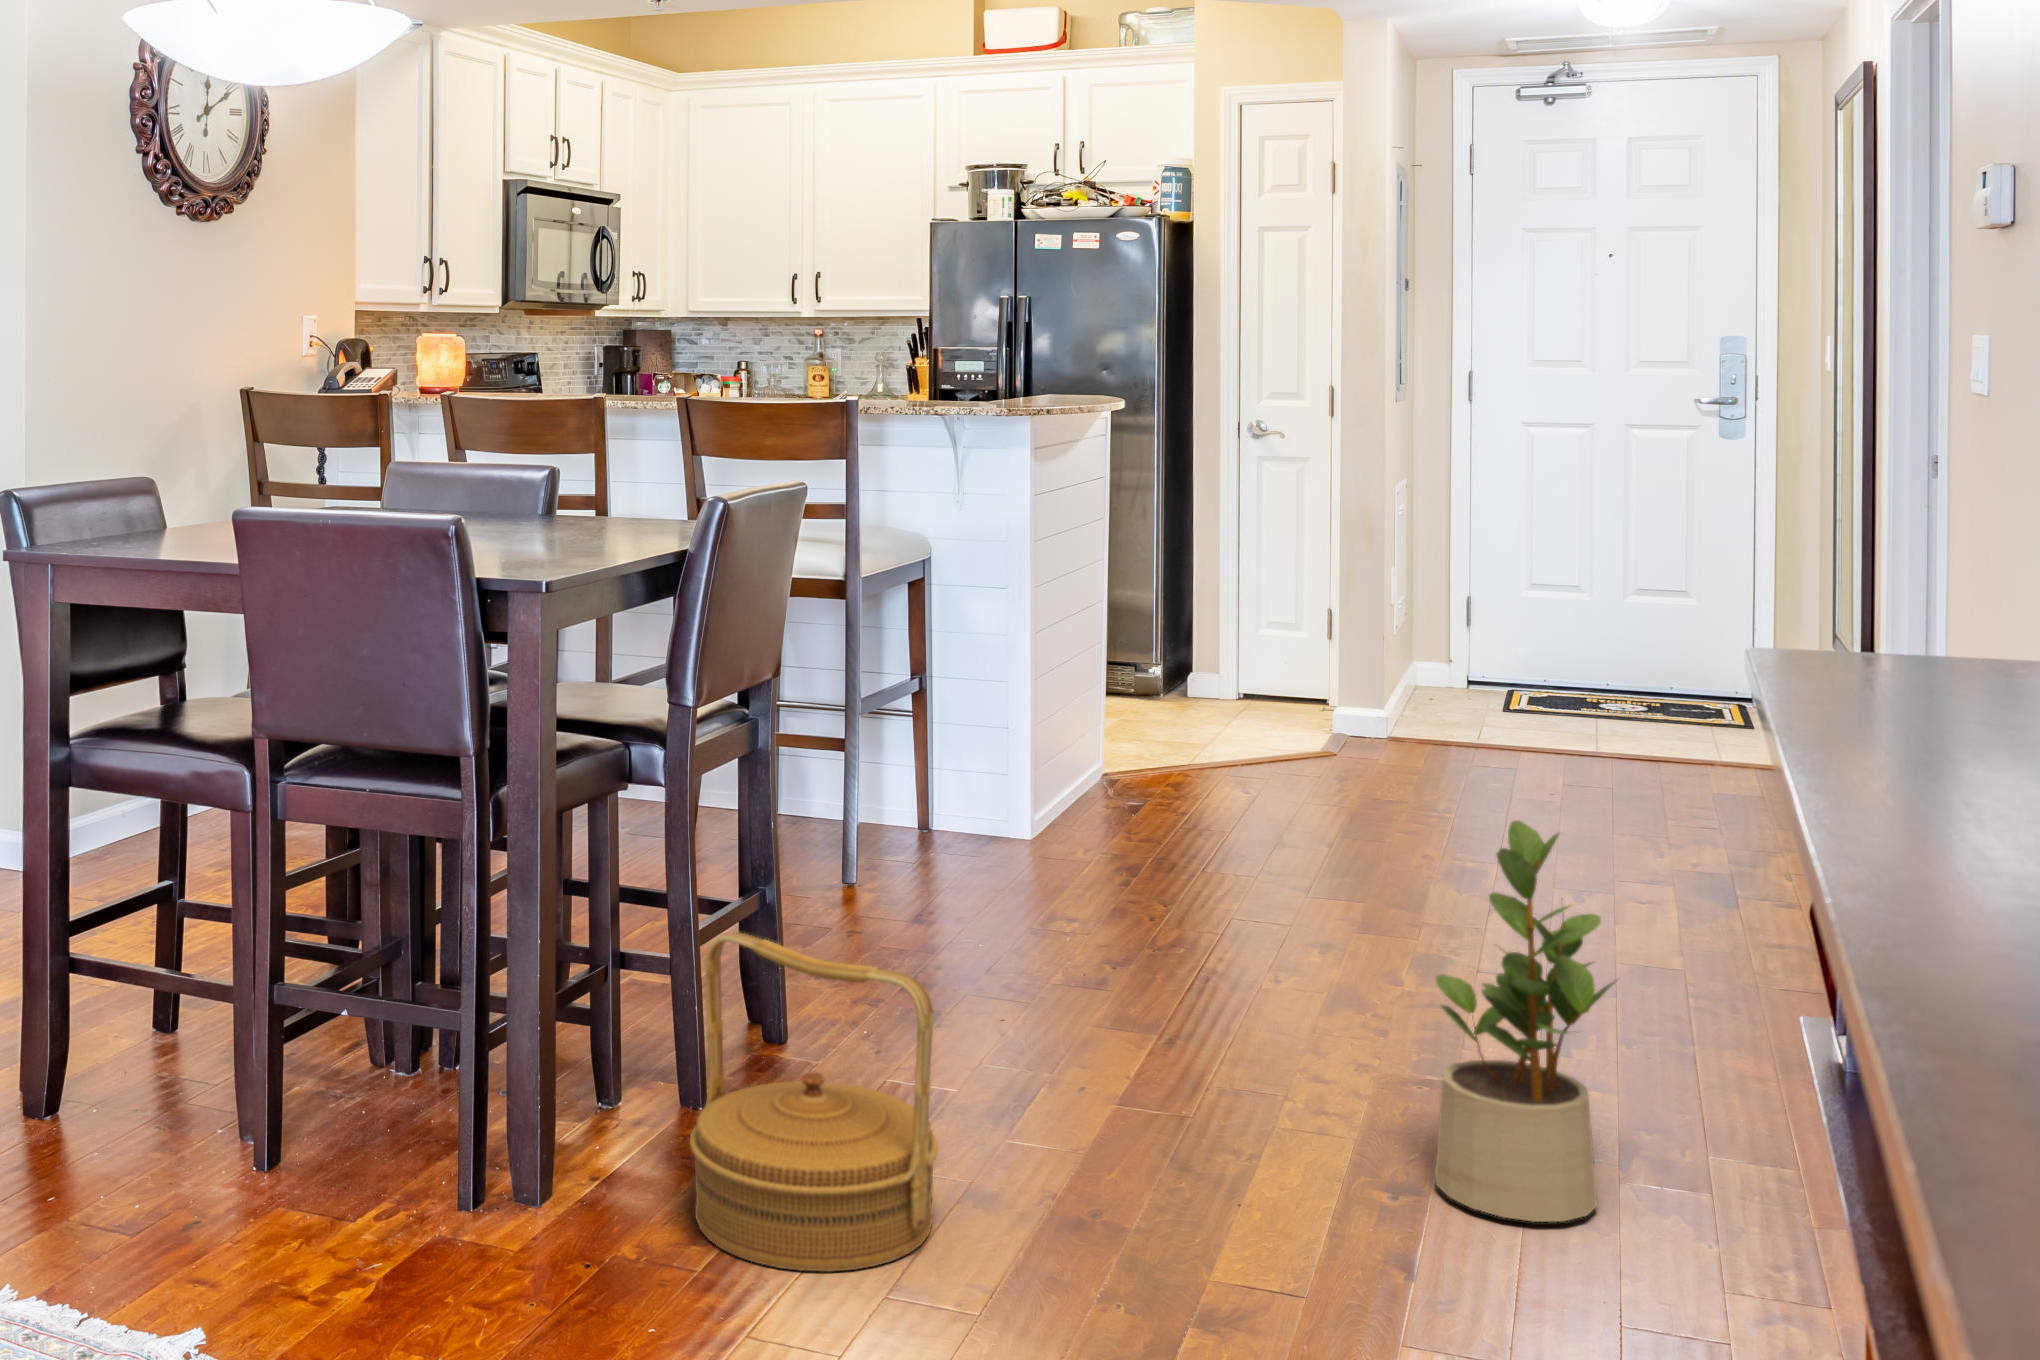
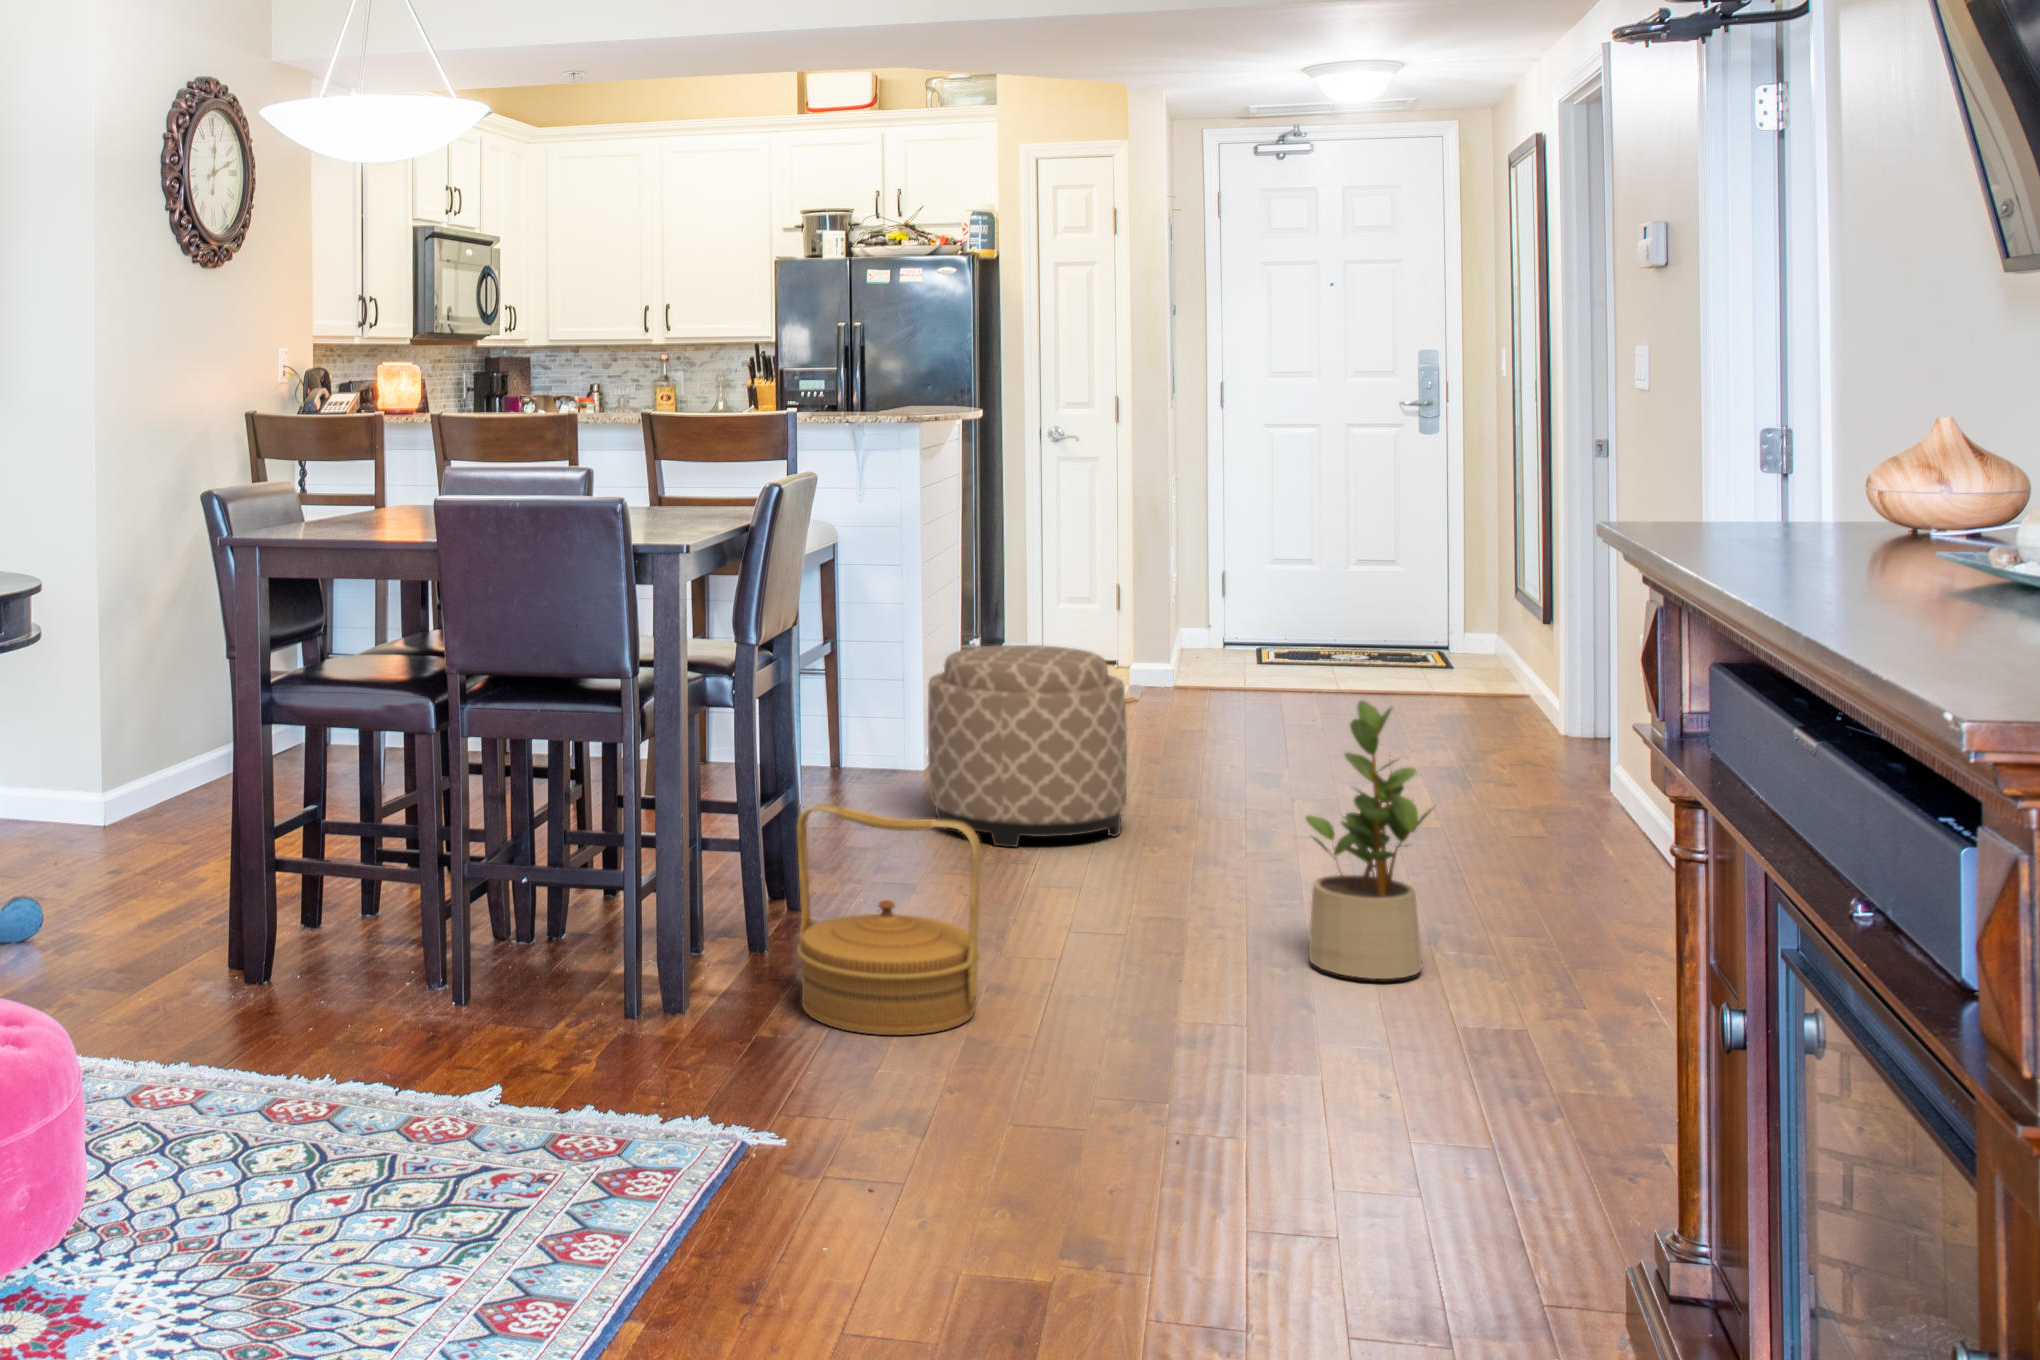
ottoman: none [1003,699,1255,965] -> present [928,645,1127,847]

